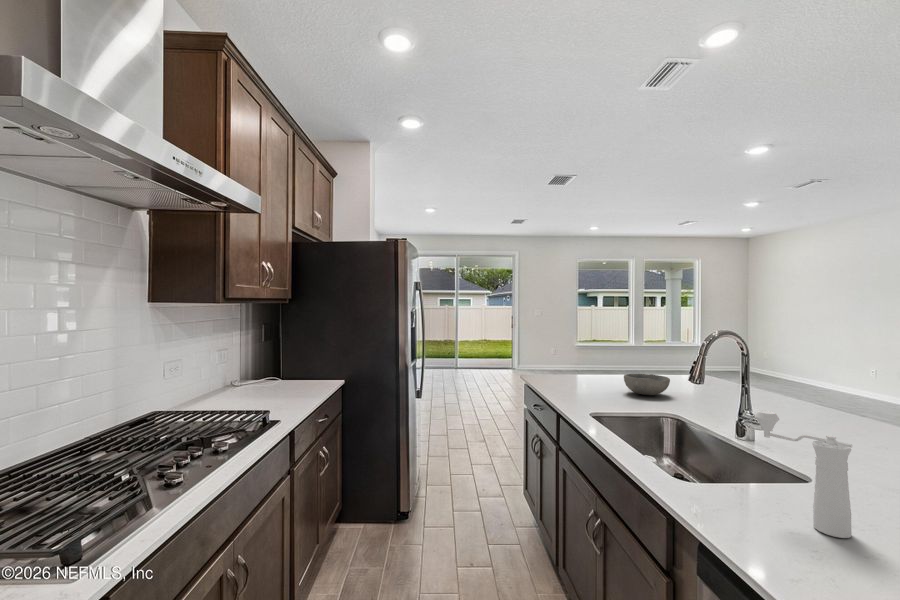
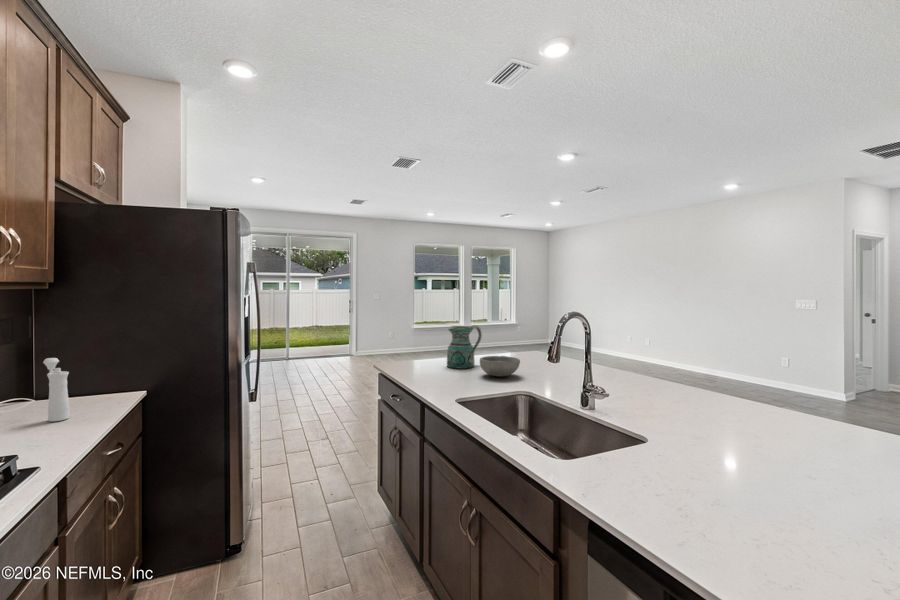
ceramic pitcher: none [592,341,631,385] -> present [447,325,482,369]
pepper mill: present [755,410,852,538] -> present [43,358,70,421]

